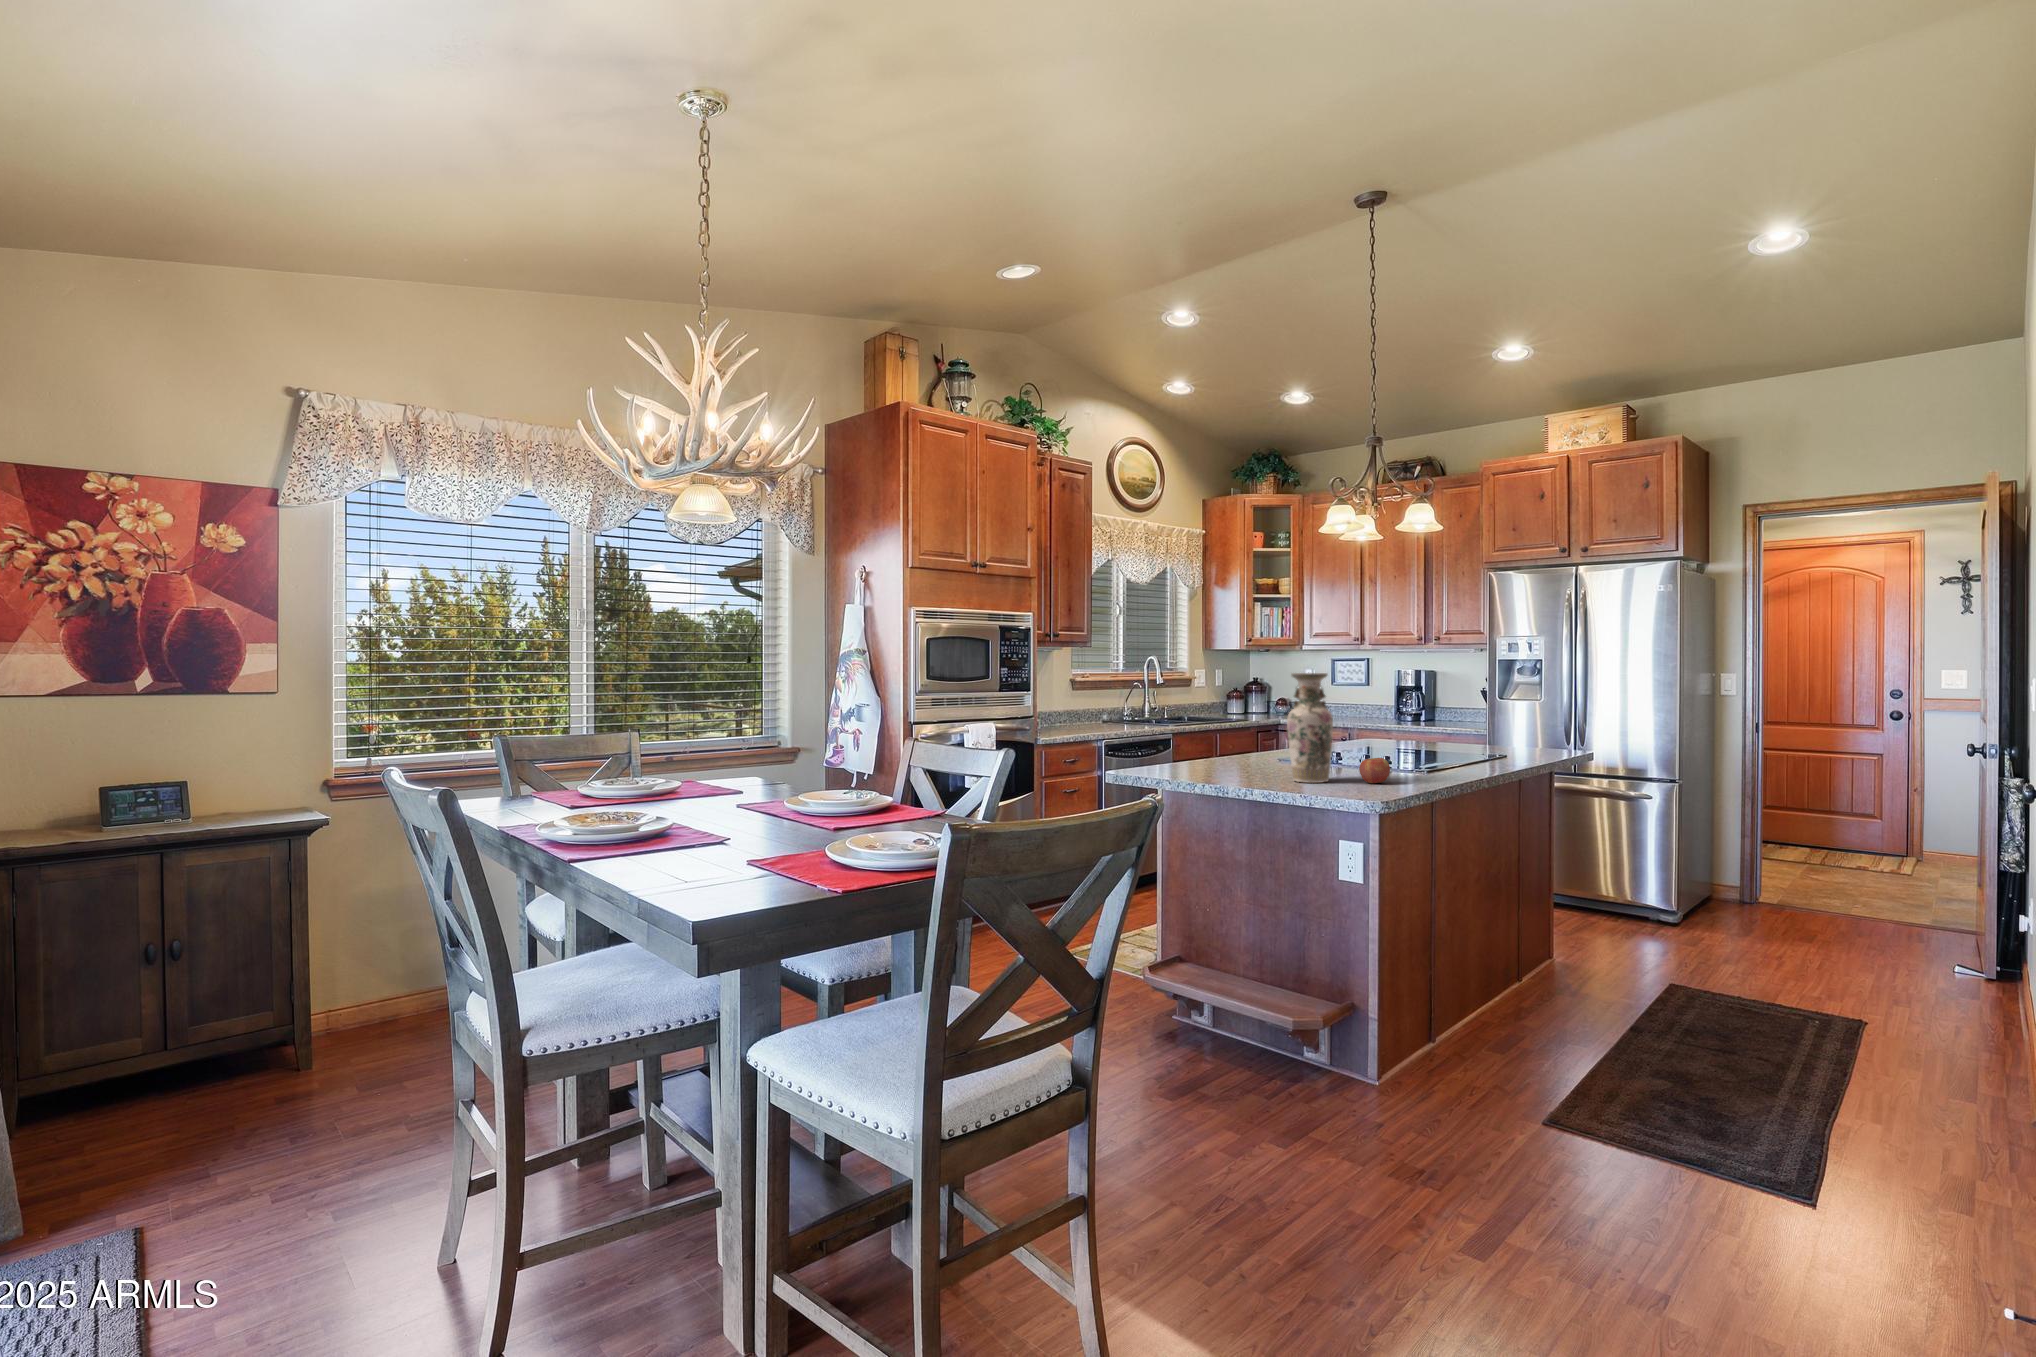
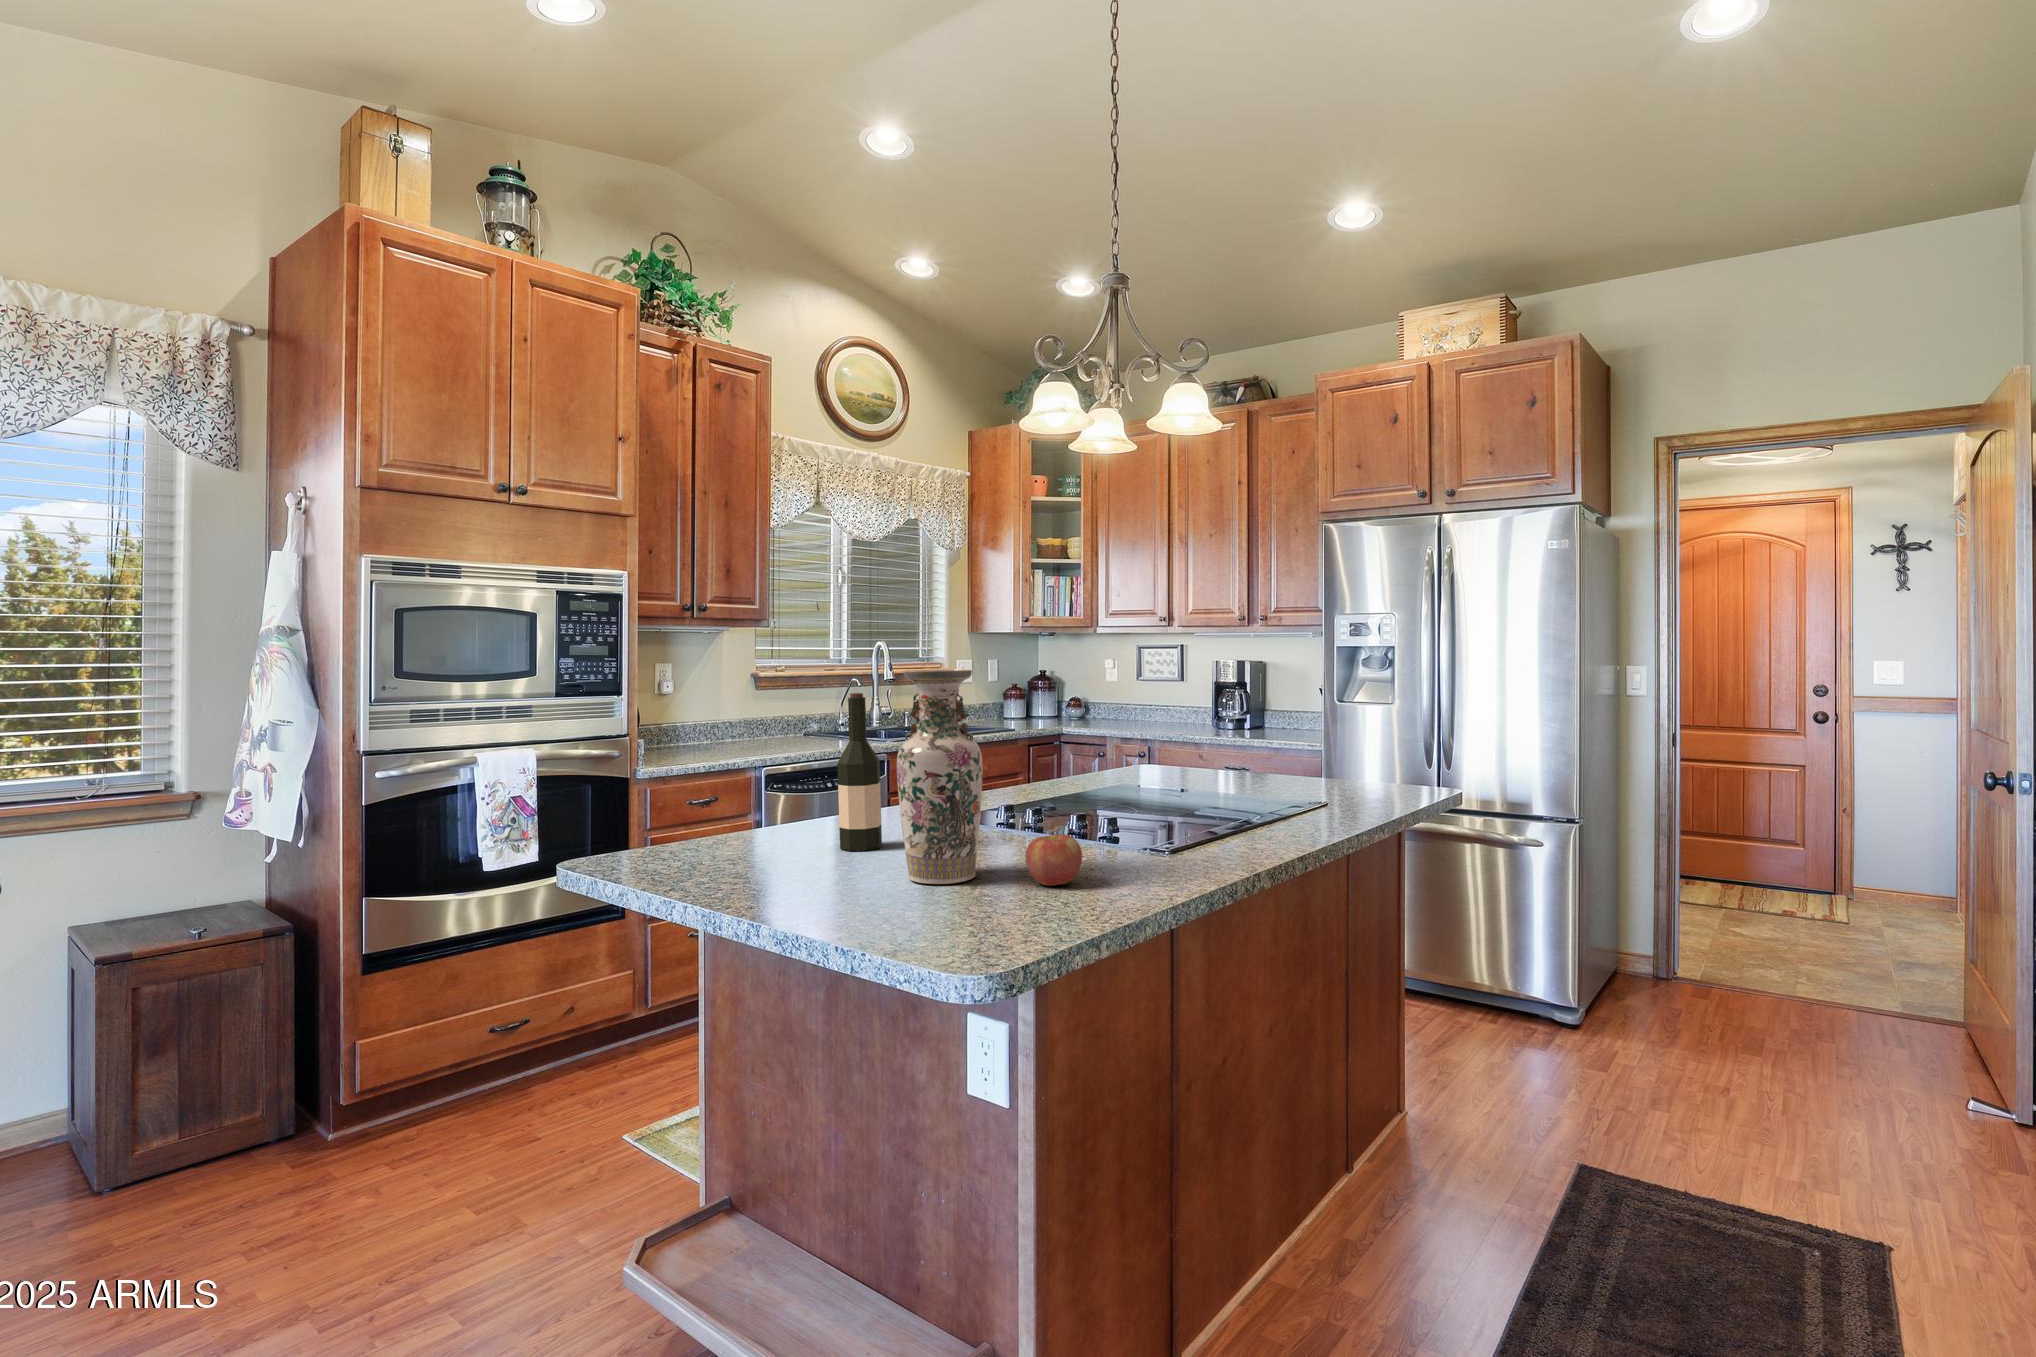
wine bottle: none [1233,686,1257,773] -> present [837,693,882,851]

